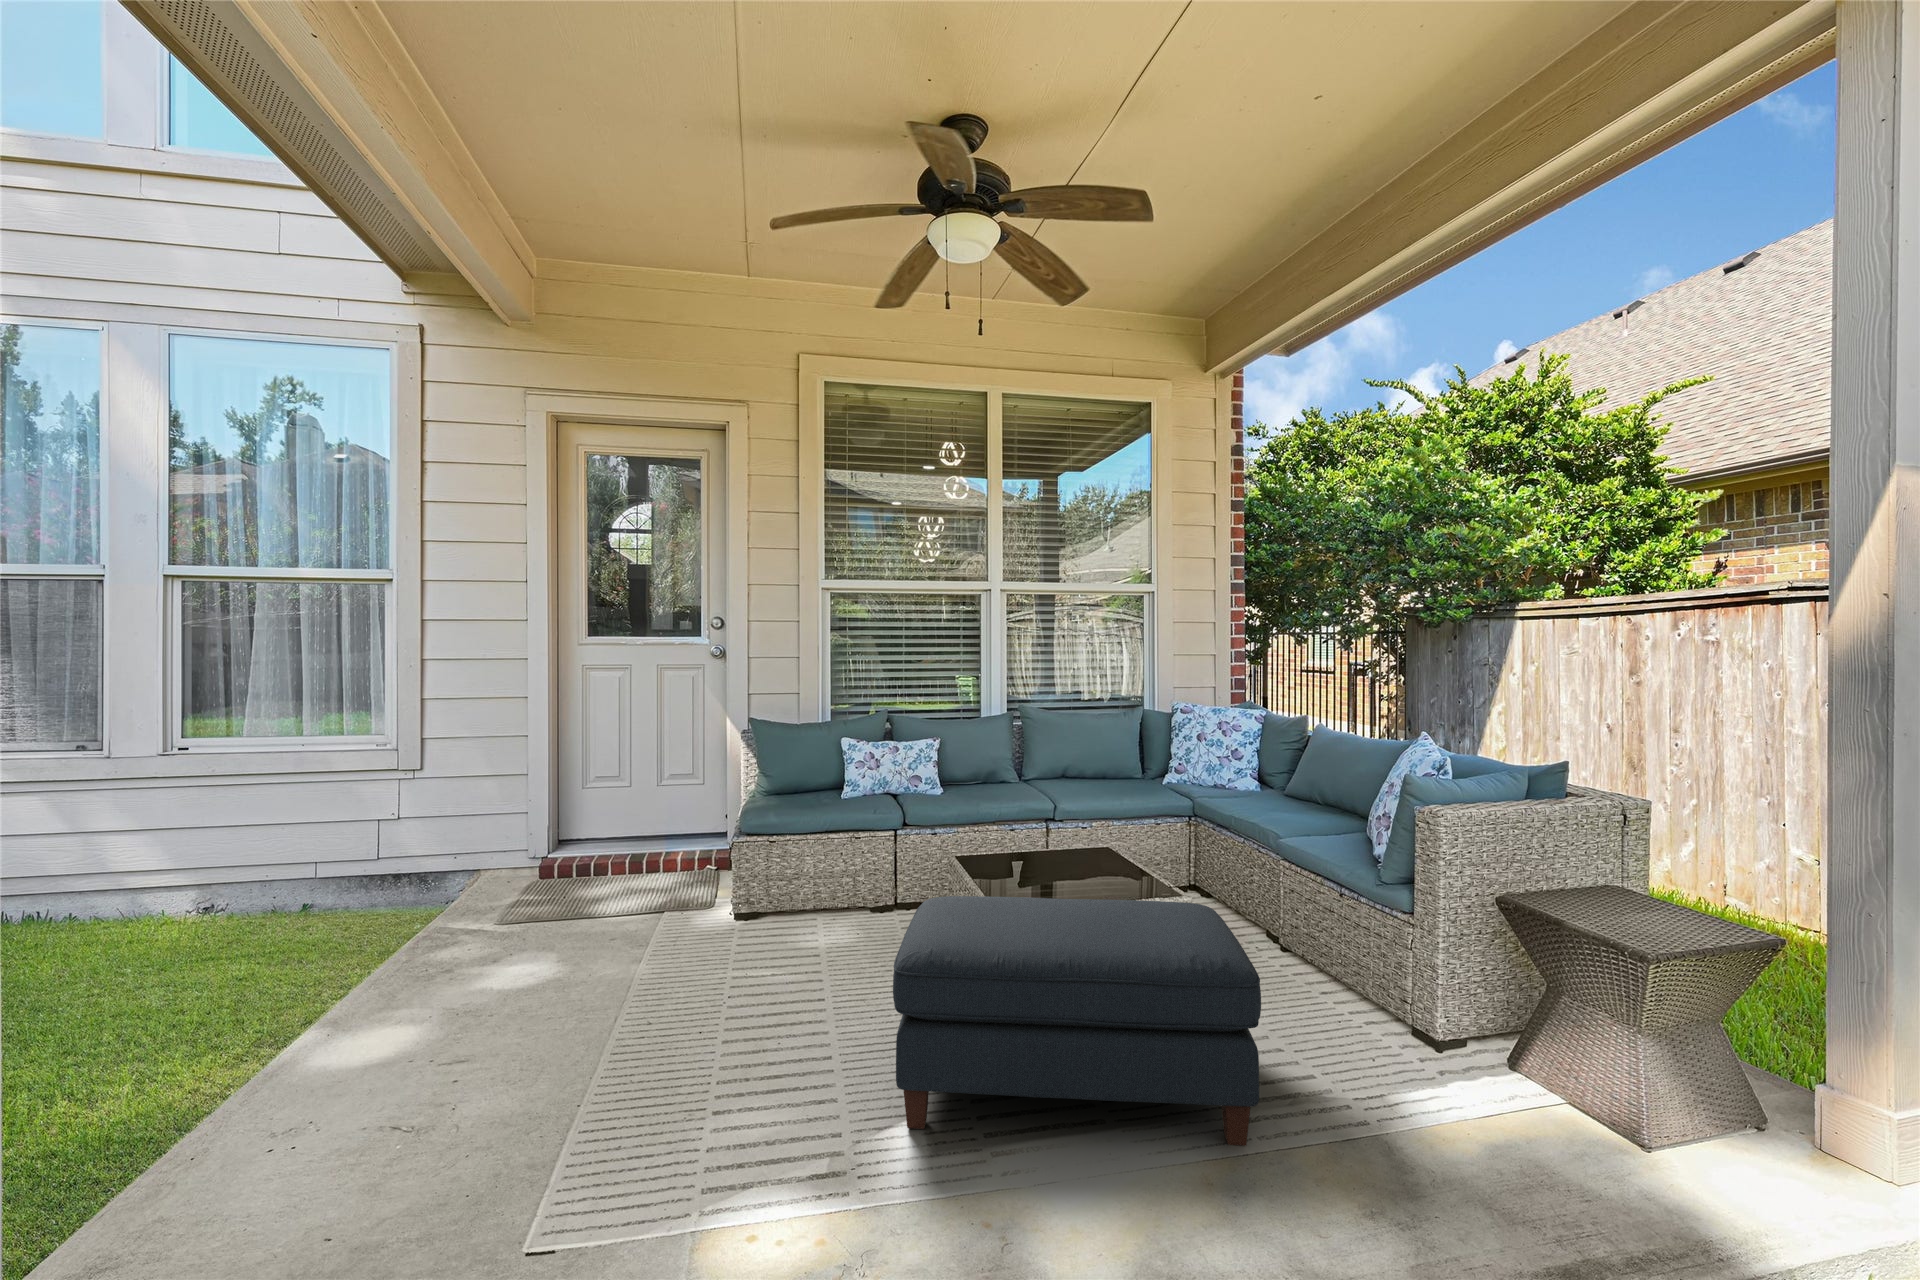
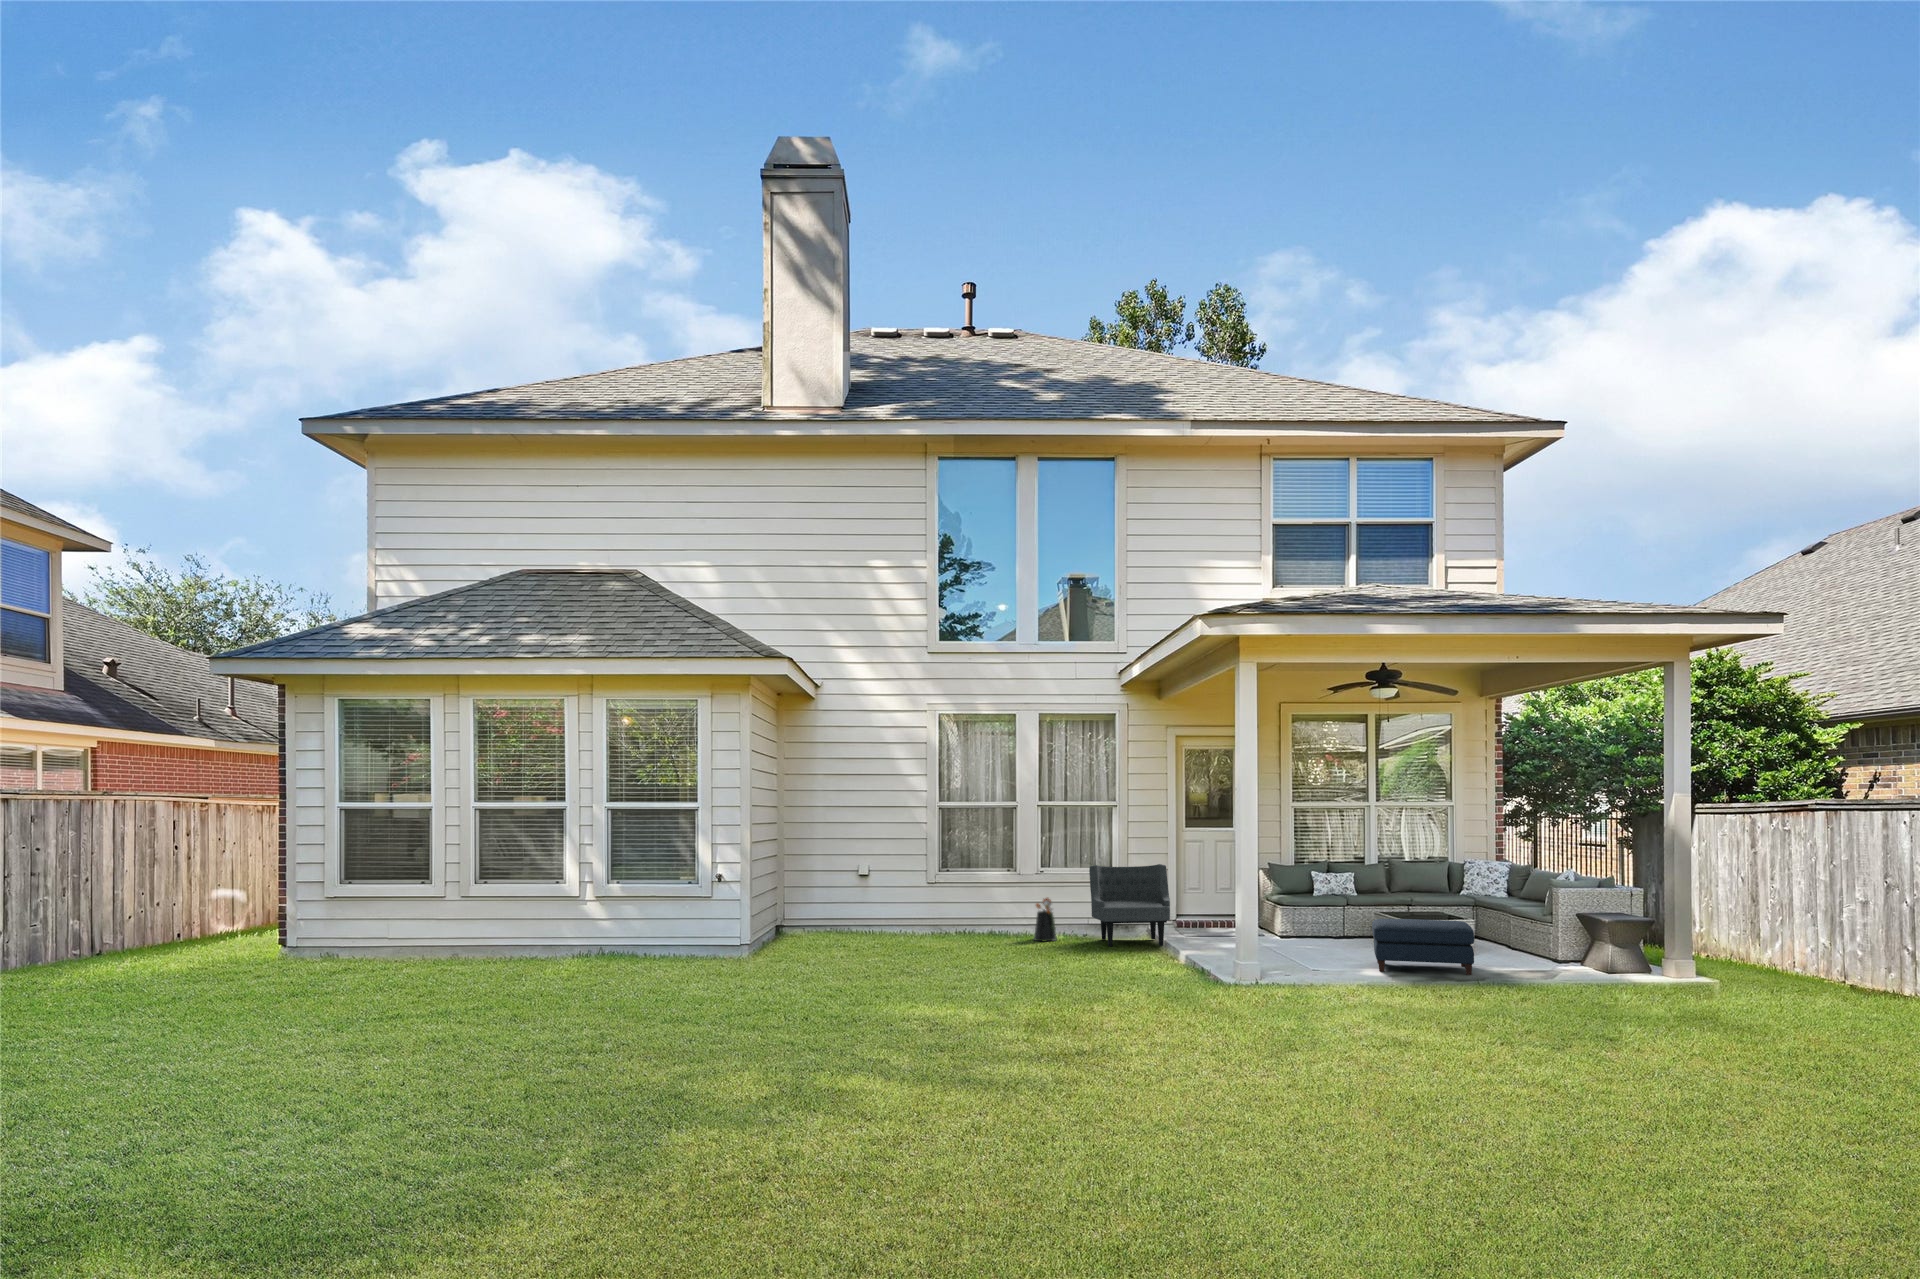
armchair: none [205,726,479,959] -> present [1089,864,1170,947]
watering can: none [77,813,190,936] -> present [1034,898,1057,941]

